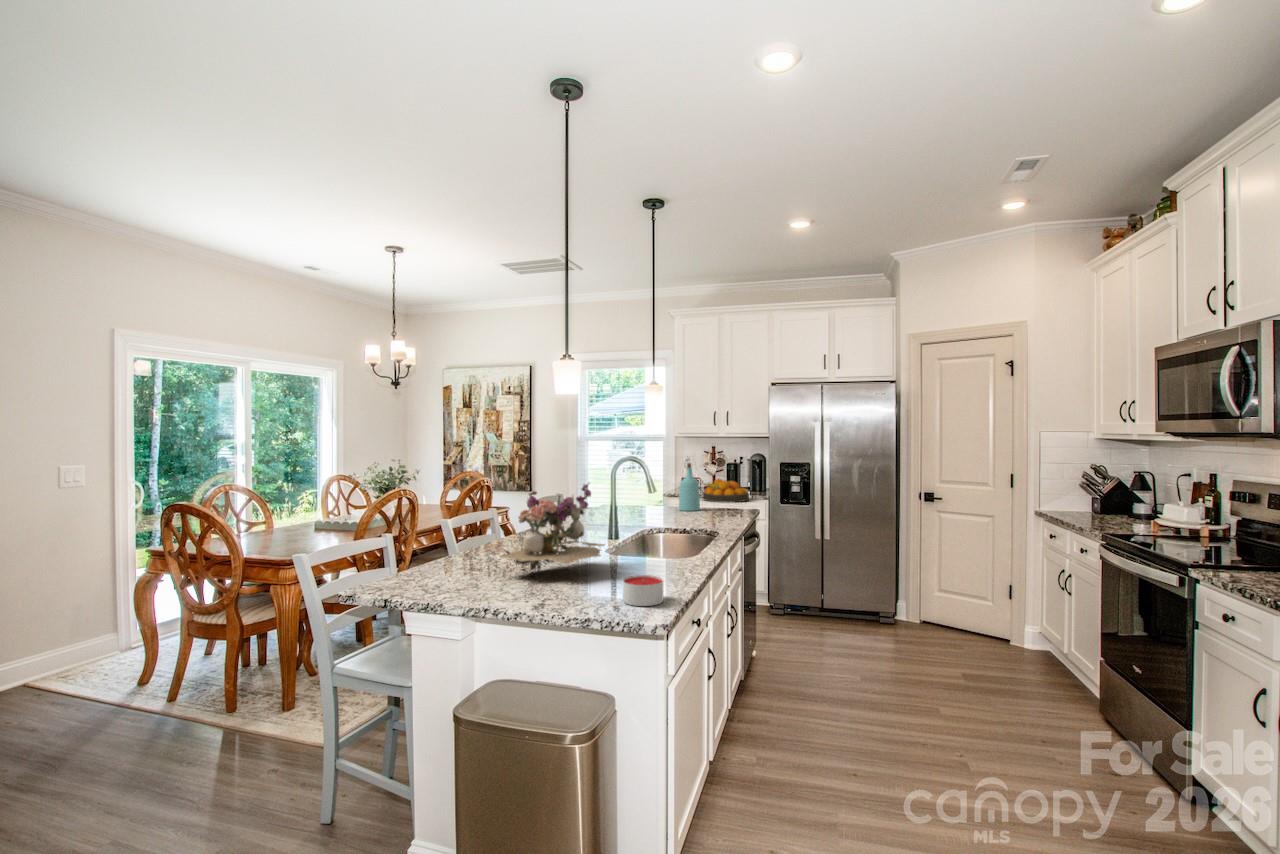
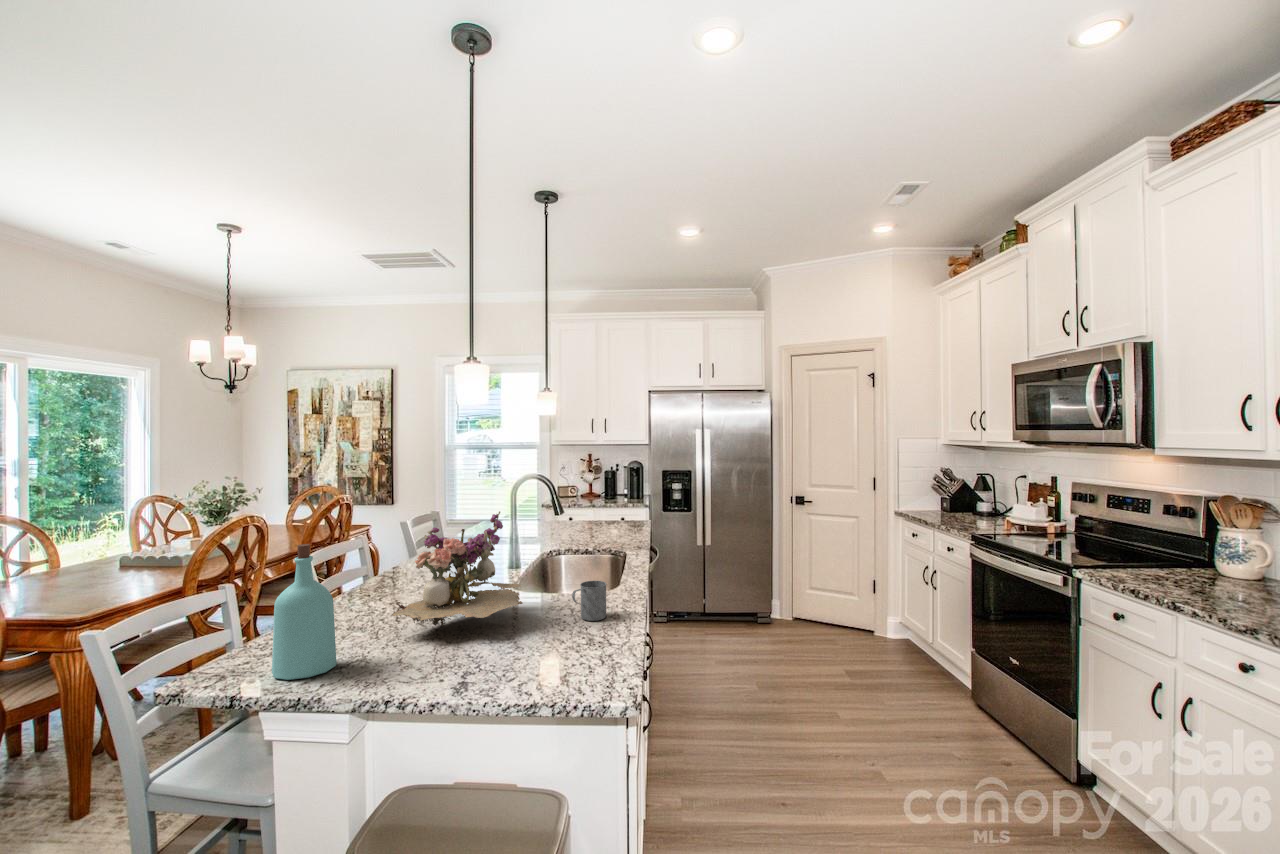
bottle: present [679,463,700,511] -> present [272,544,337,680]
fruit bowl: present [703,479,749,502] -> none [590,487,636,512]
mug: none [643,543,674,576] -> present [572,581,606,621]
candle: present [623,575,663,606] -> none [563,629,612,672]

